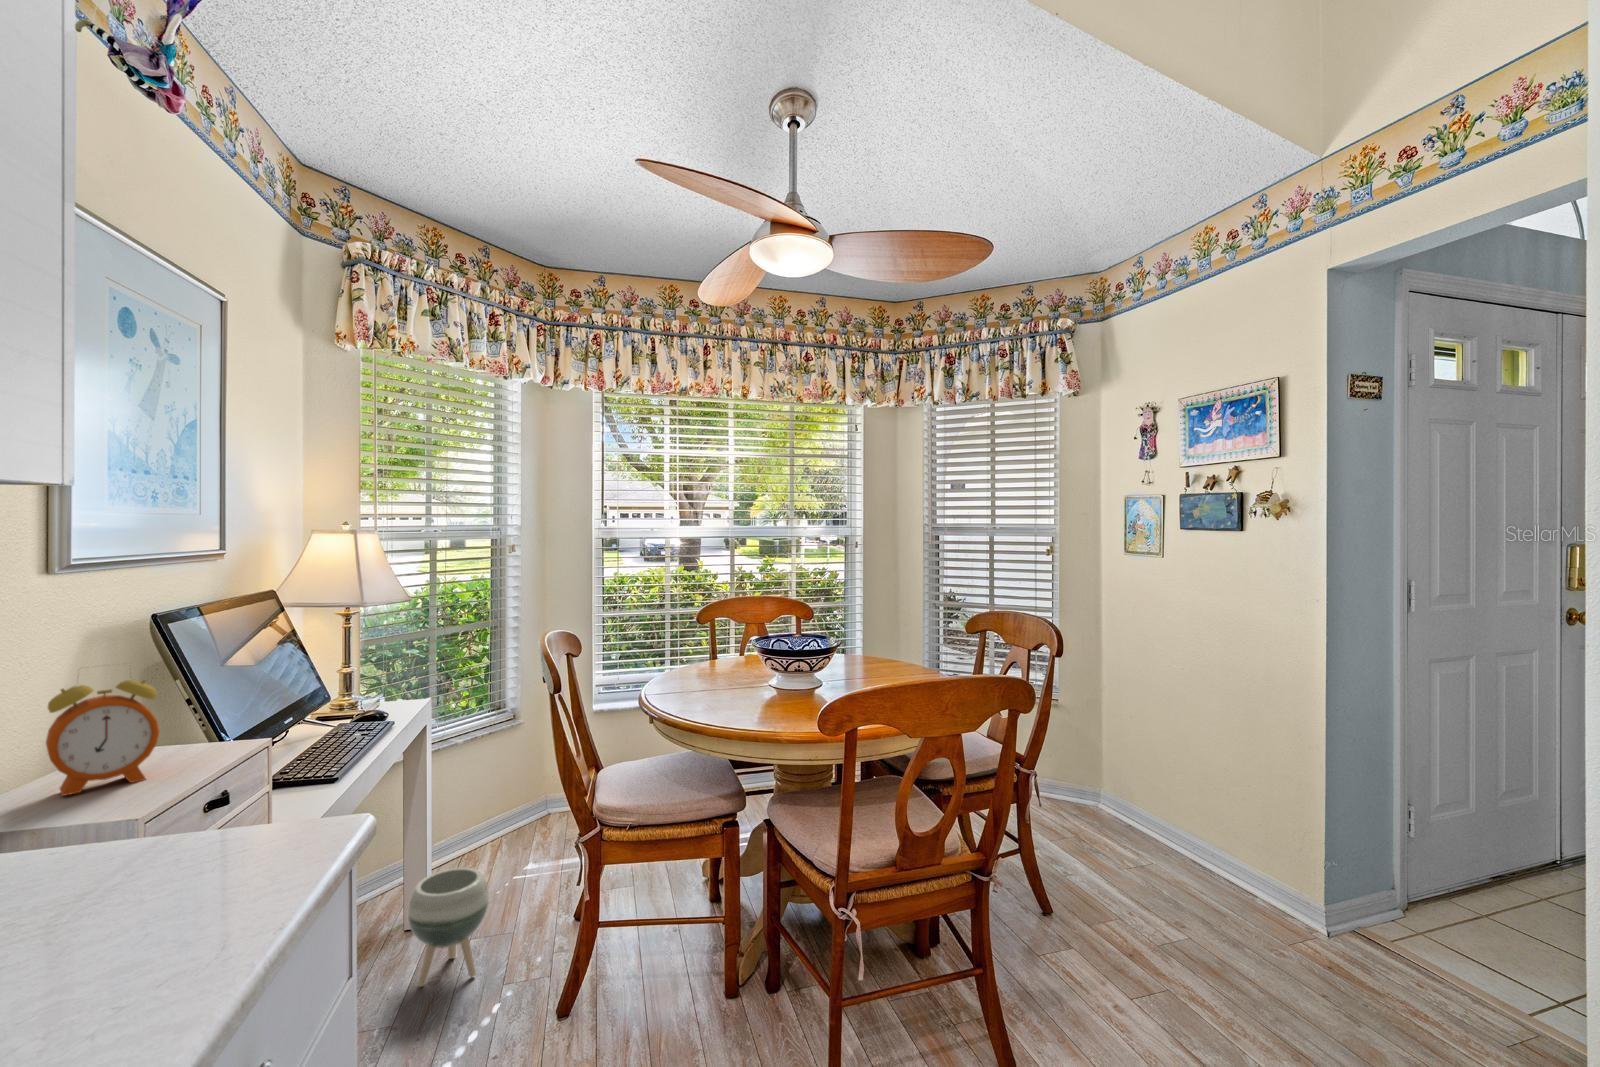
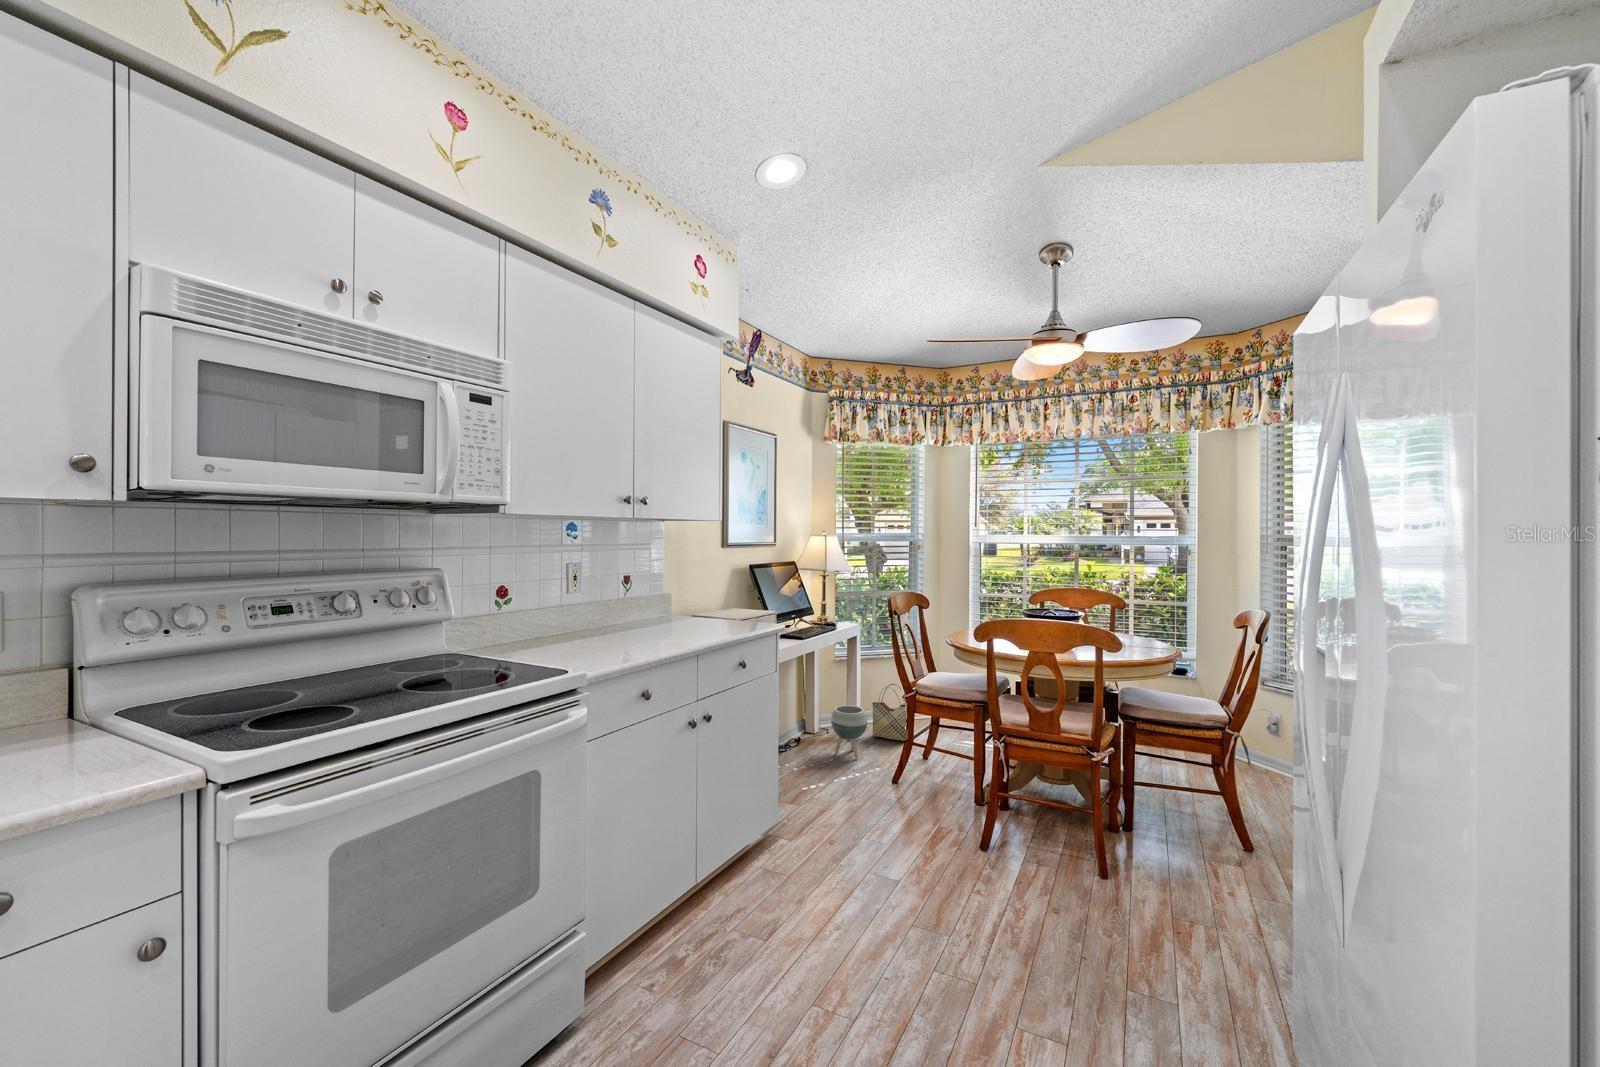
alarm clock: present [46,680,159,796] -> none [701,581,727,620]
woven basket: none [468,798,544,908] -> present [872,684,908,741]

